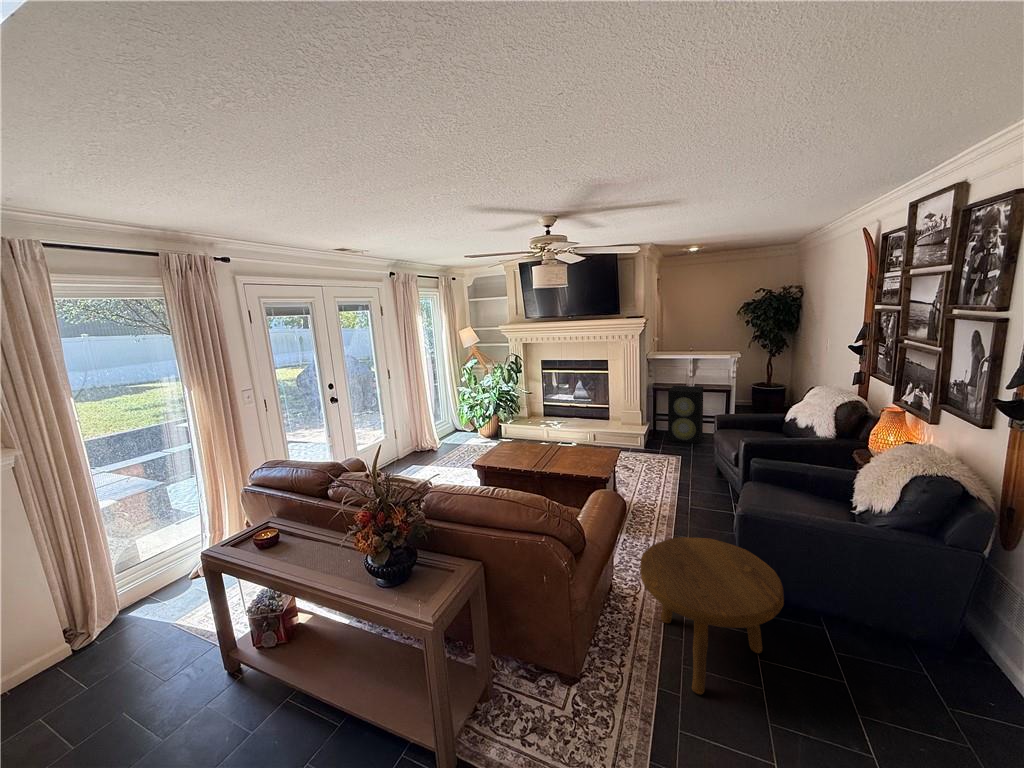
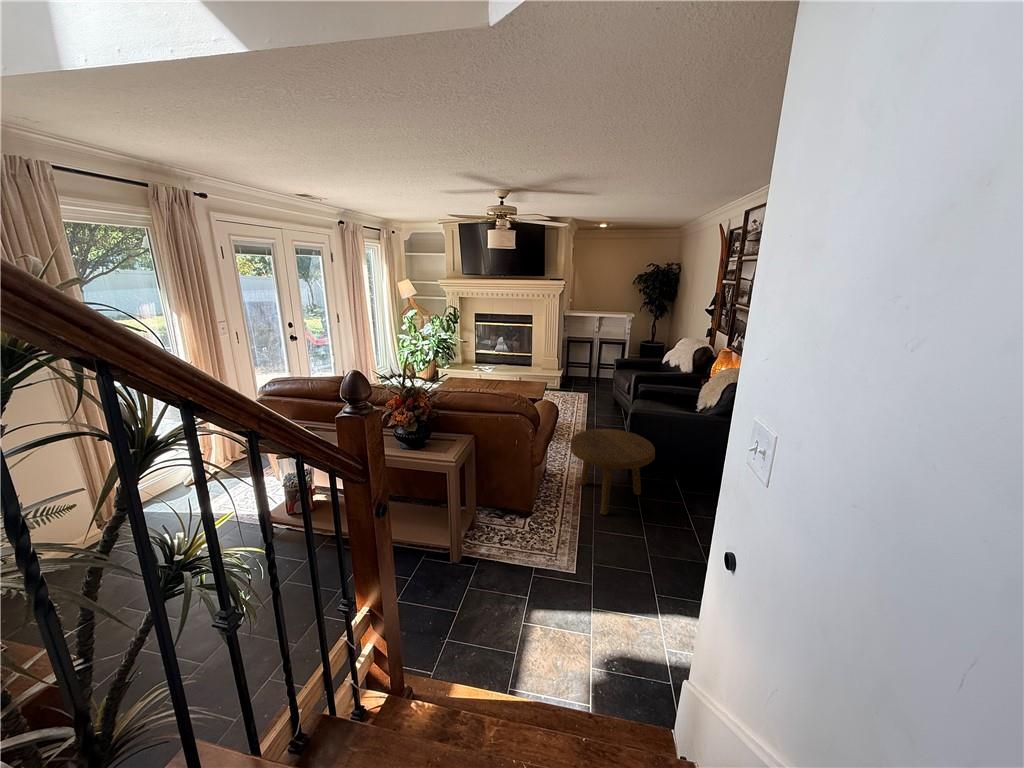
speaker: present [668,386,703,443] -> none [577,339,606,384]

